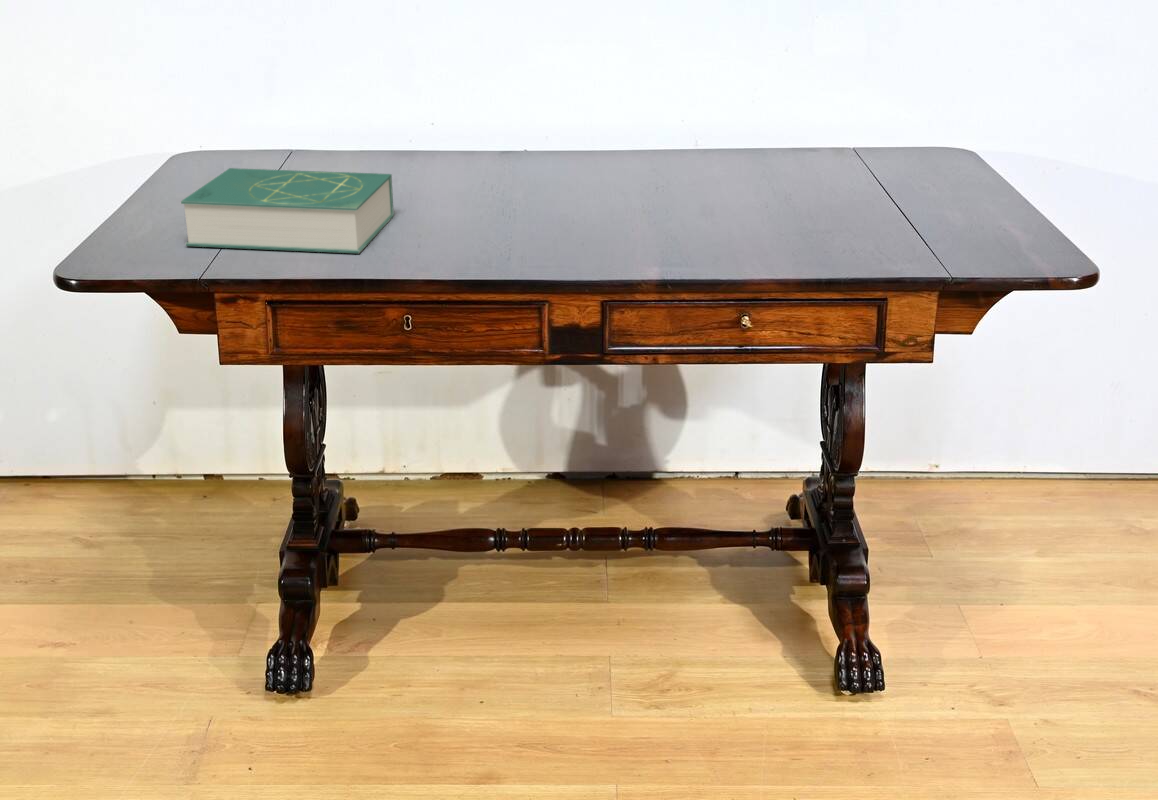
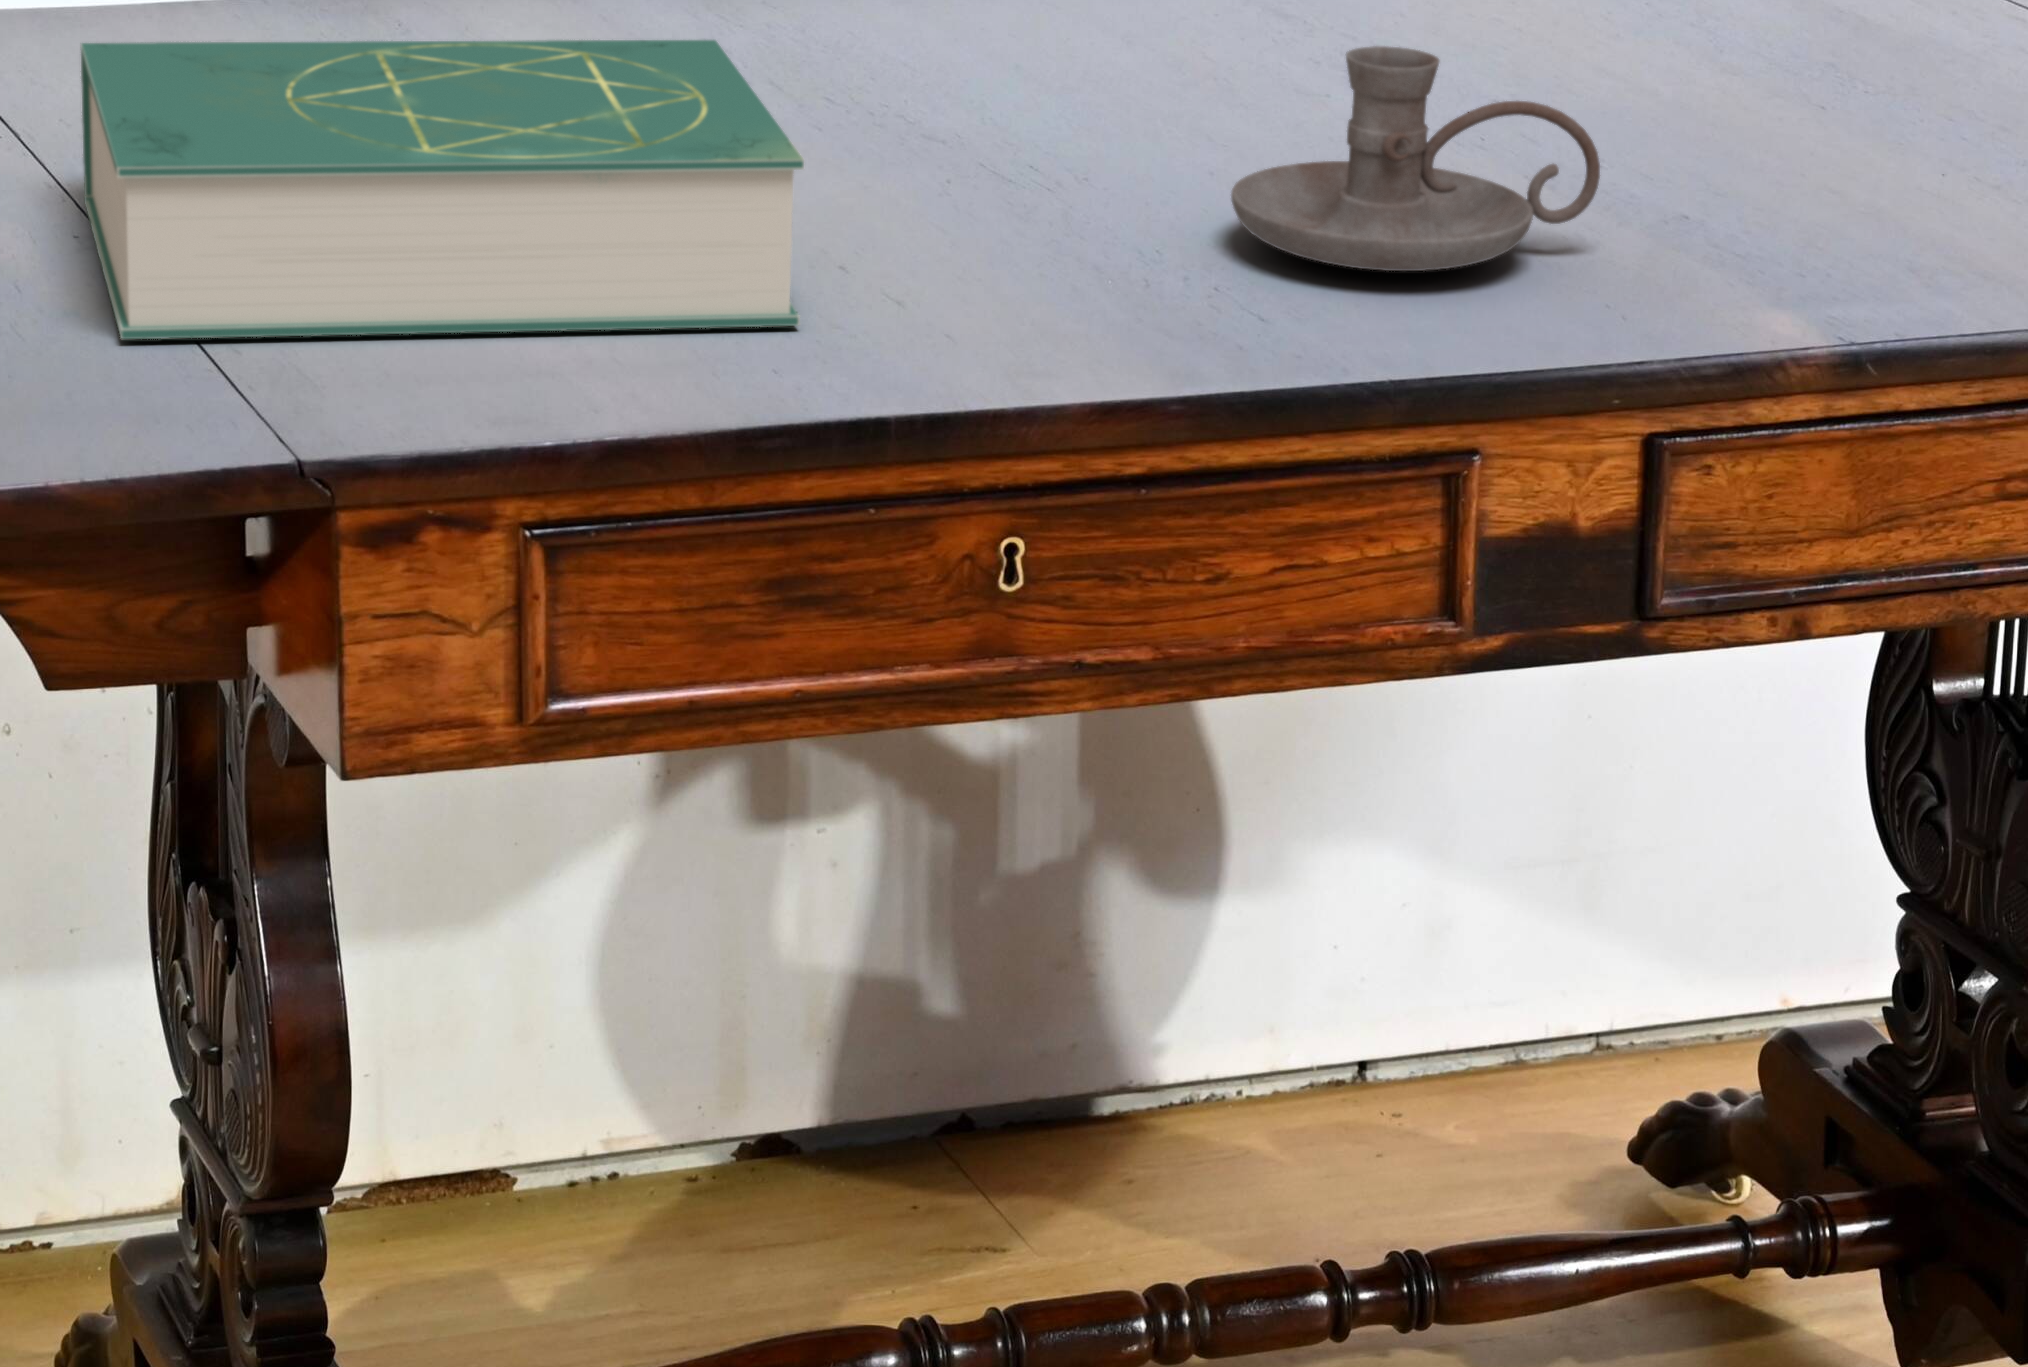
candle holder: none [507,184,613,249] -> present [1231,46,1600,271]

